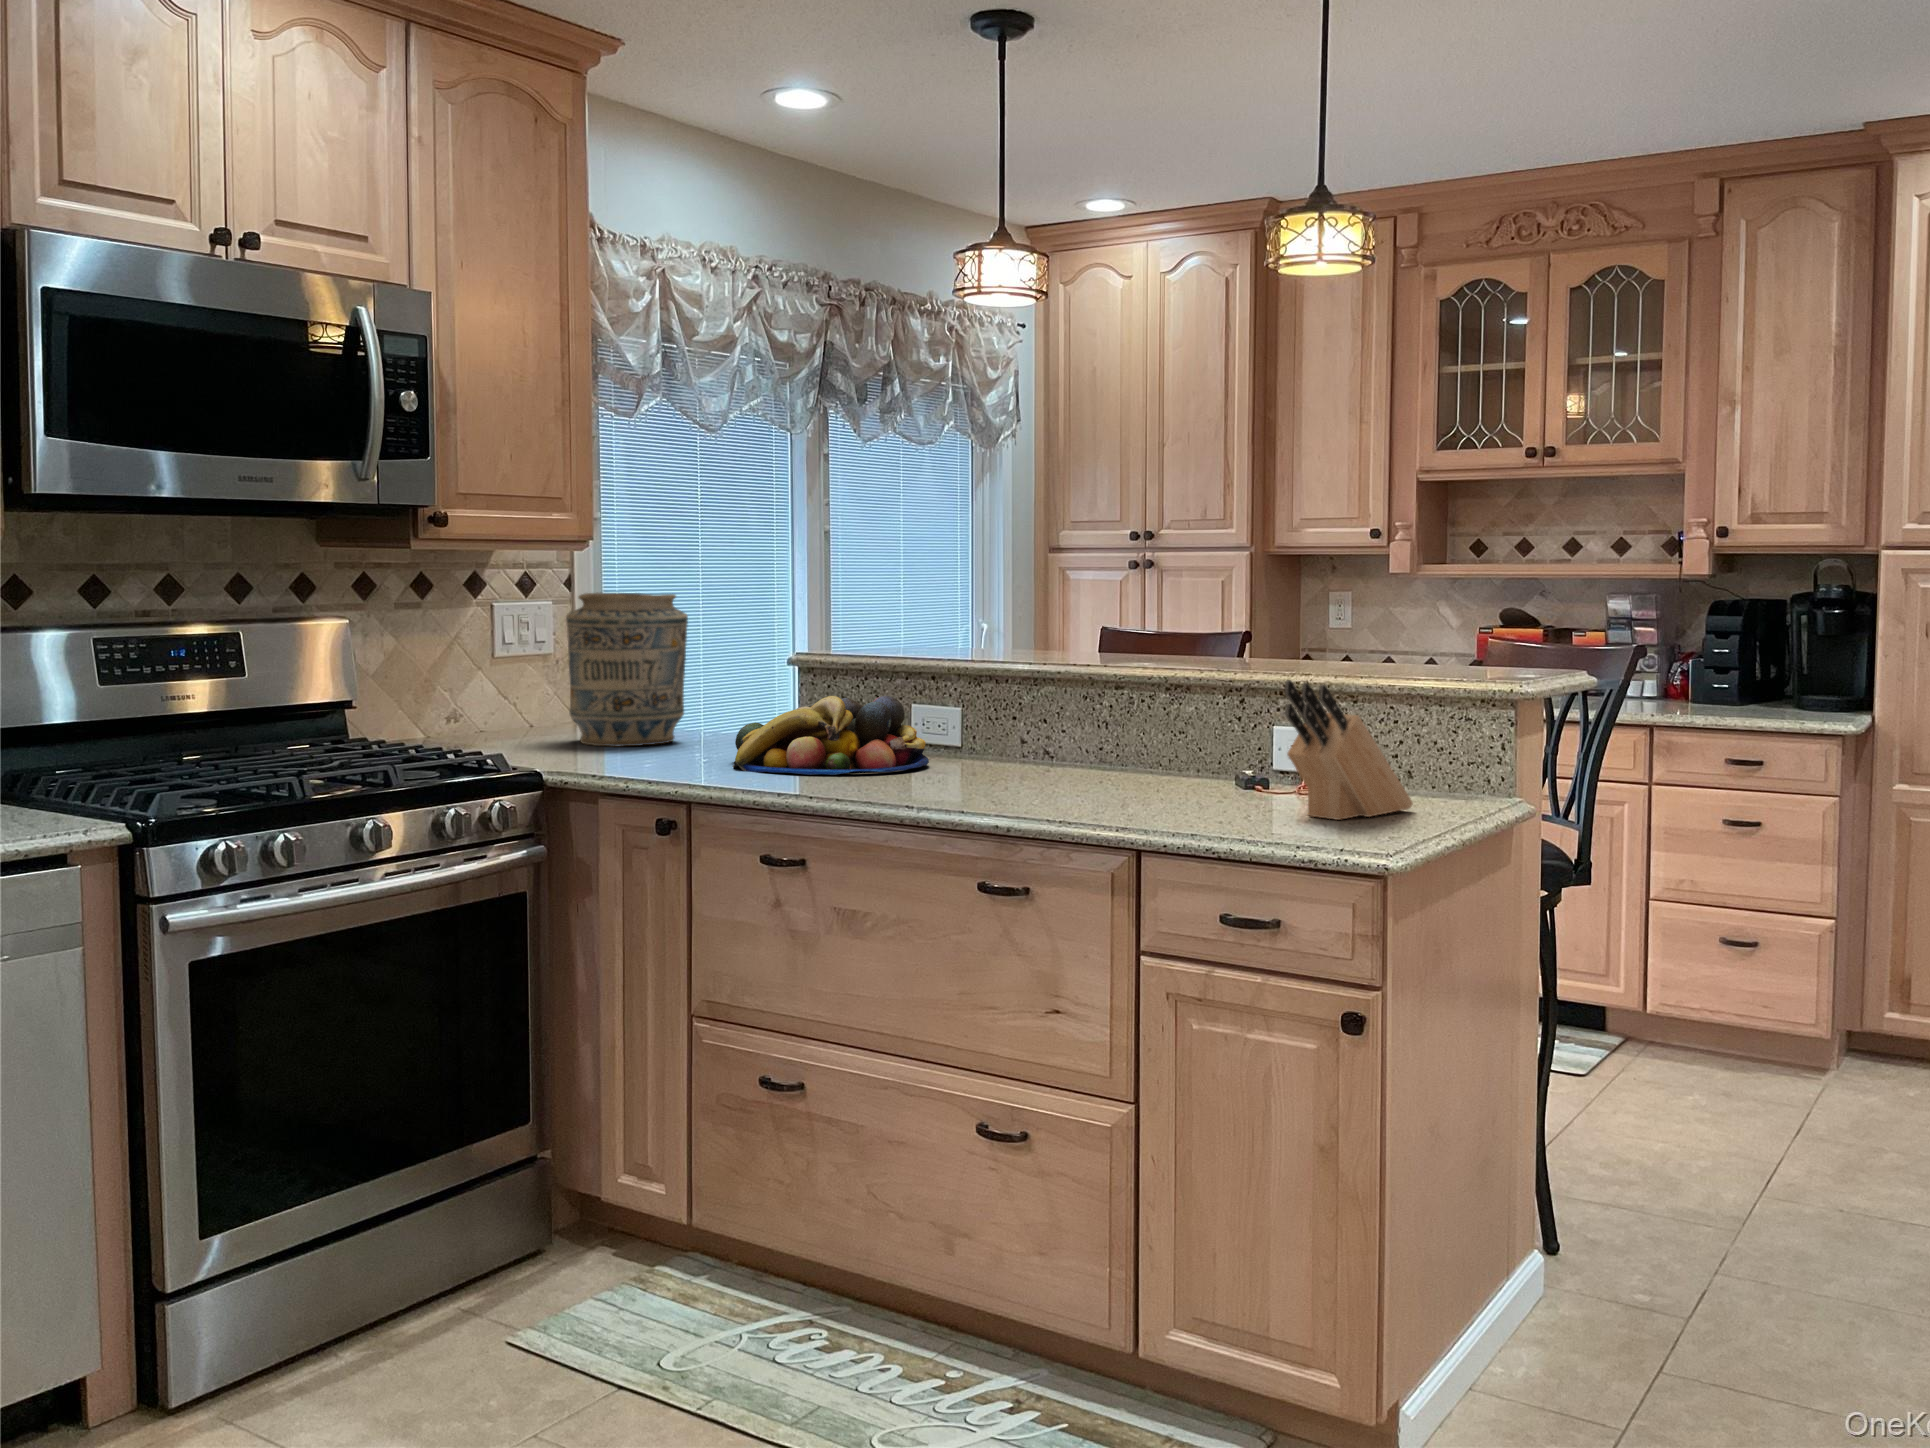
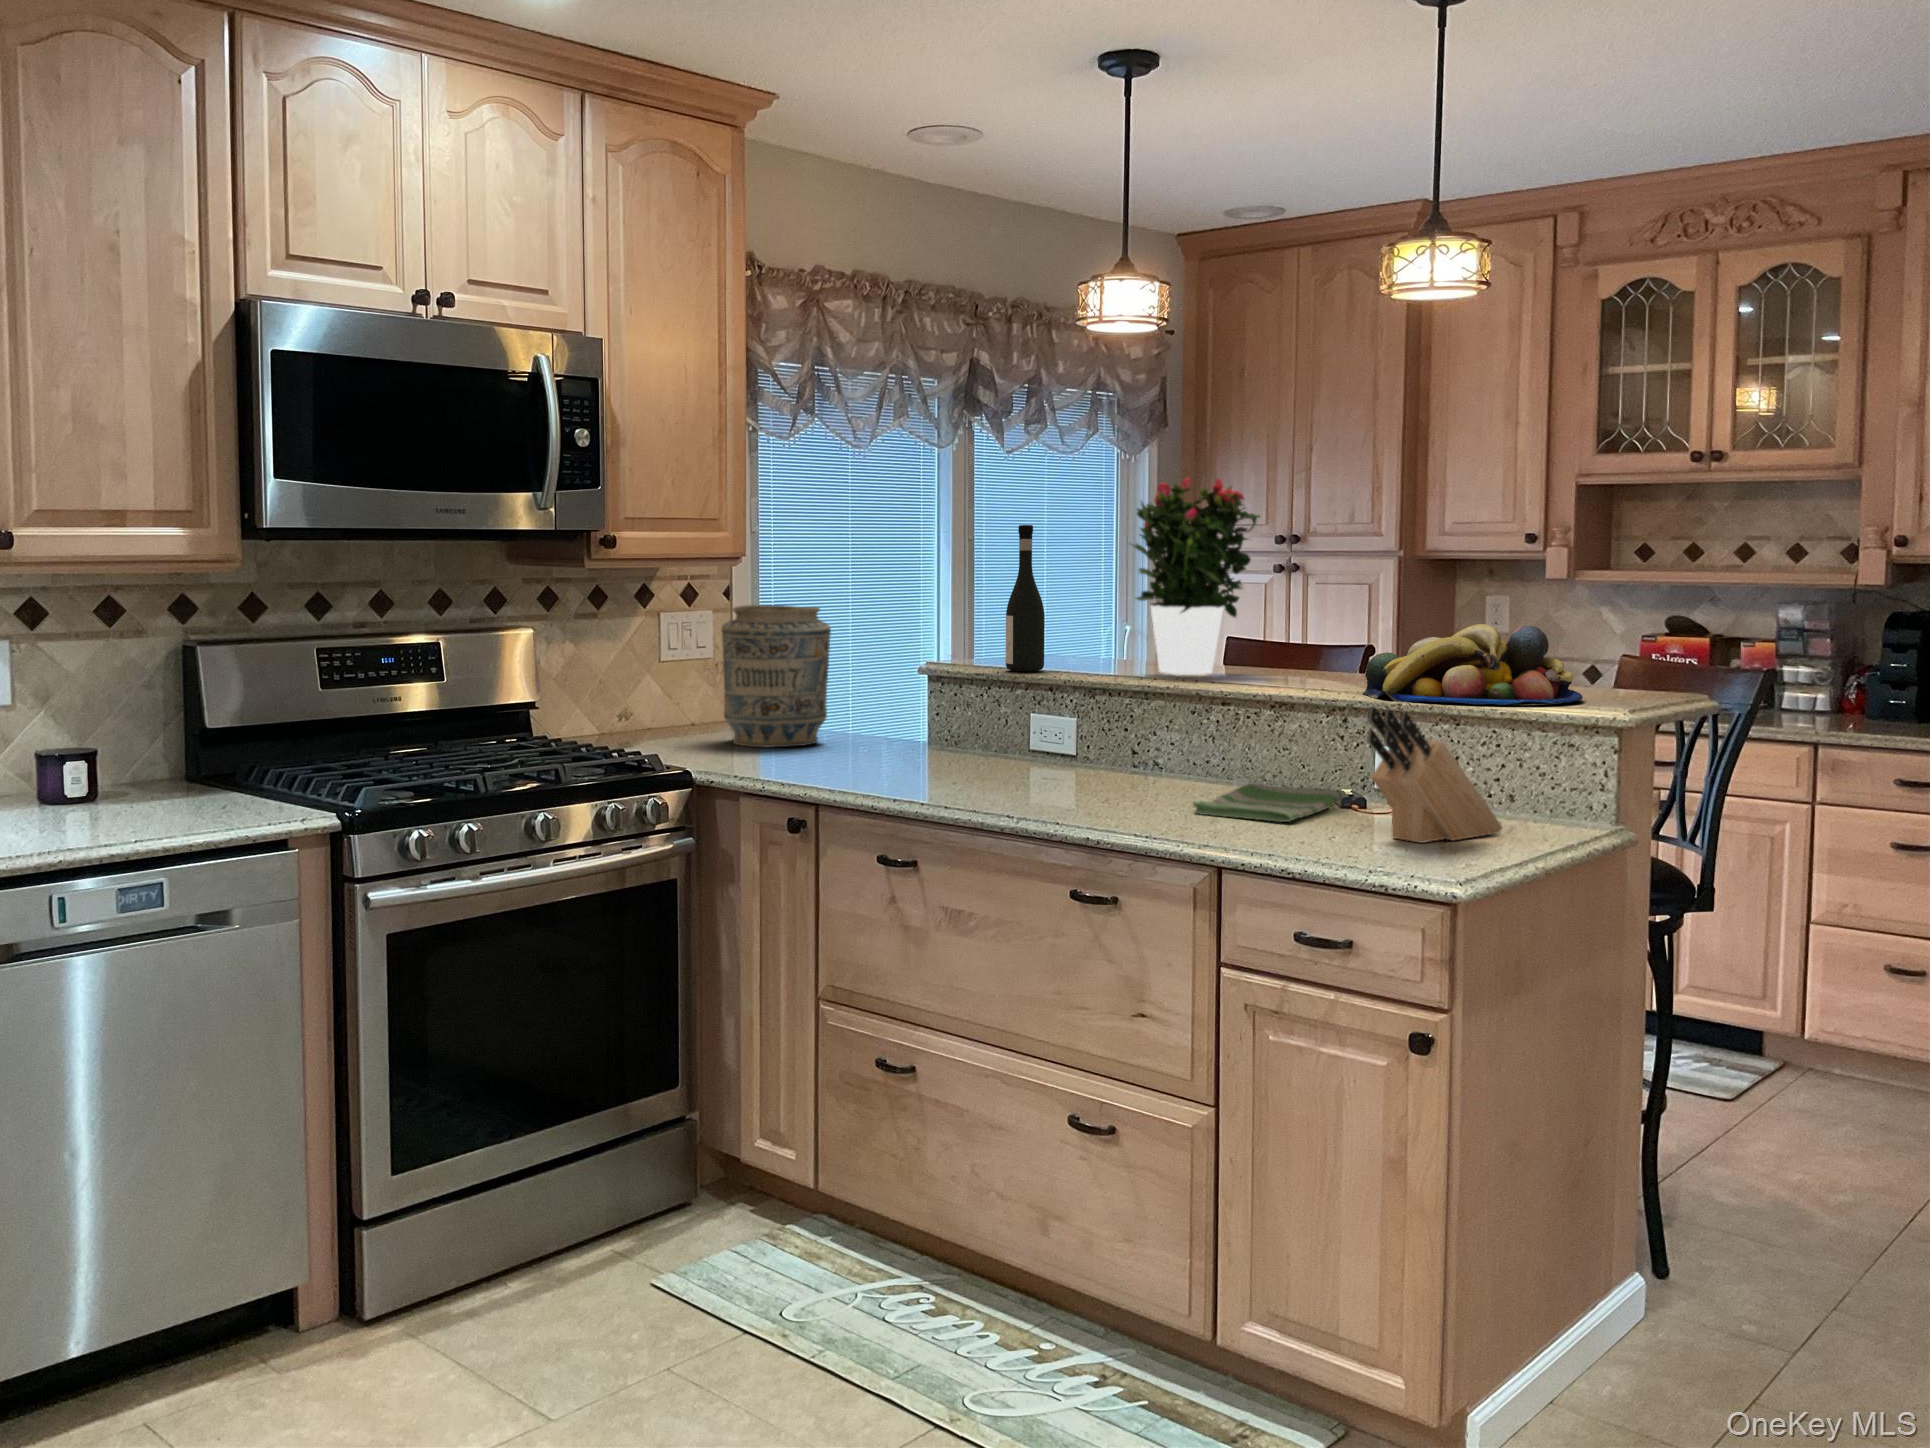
potted flower: none [1005,456,1143,662] -> present [1133,478,1260,675]
wine bottle: none [881,505,921,659] -> present [1006,525,1045,671]
fruit bowl: present [733,696,929,775] -> present [1362,624,1583,705]
dish towel: none [1098,767,1245,804] -> present [1193,783,1342,822]

